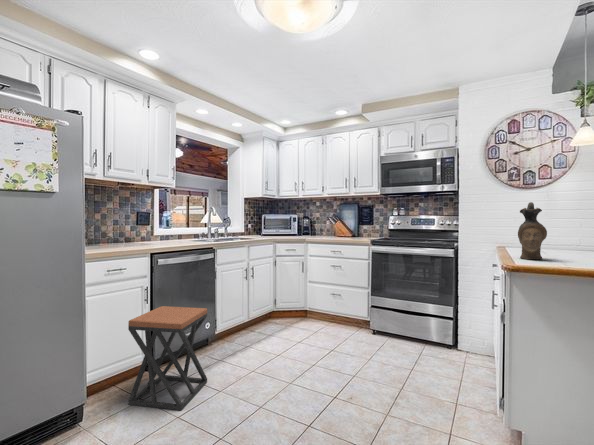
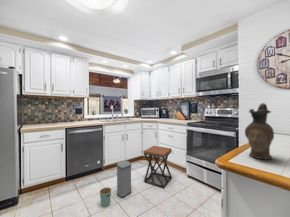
stool: present [128,306,207,410] -> present [144,146,172,188]
trash can: none [265,308,303,389] -> present [100,160,131,207]

